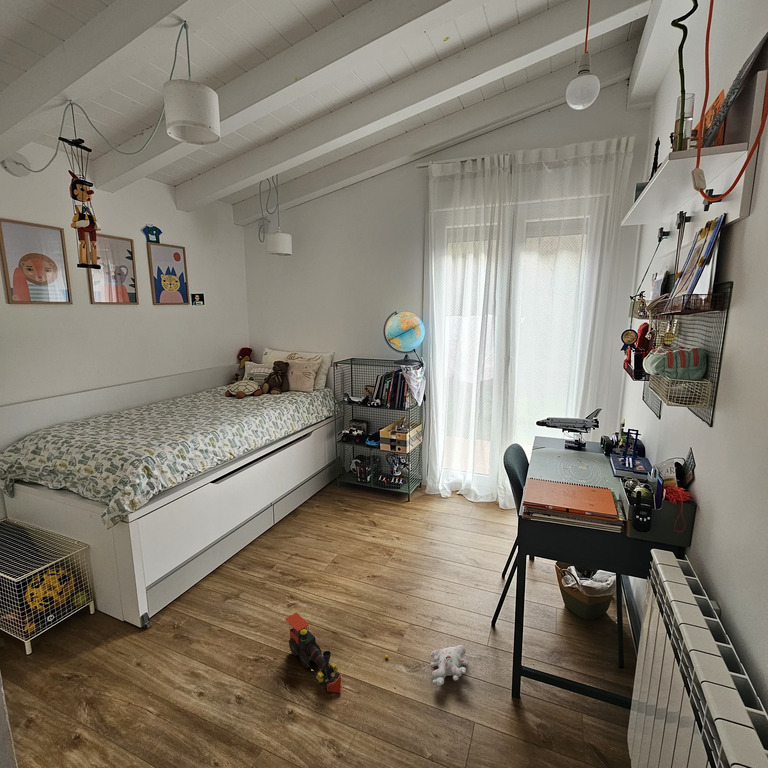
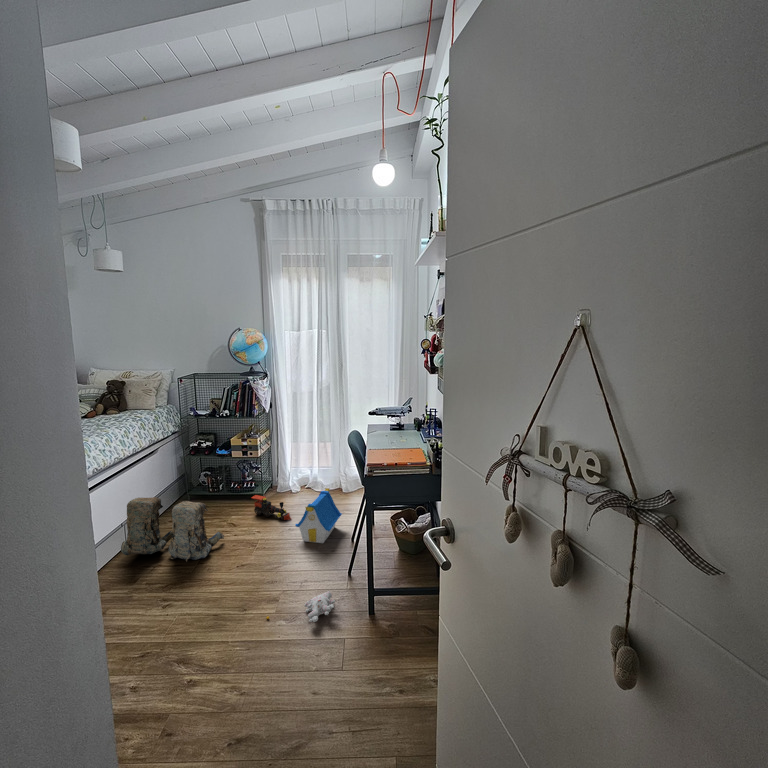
backpack: none [267,481,361,558] -> present [121,497,224,562]
toy house: none [435,504,493,571] -> present [295,488,342,543]
toy train: present [285,613,341,693] -> present [251,495,291,520]

